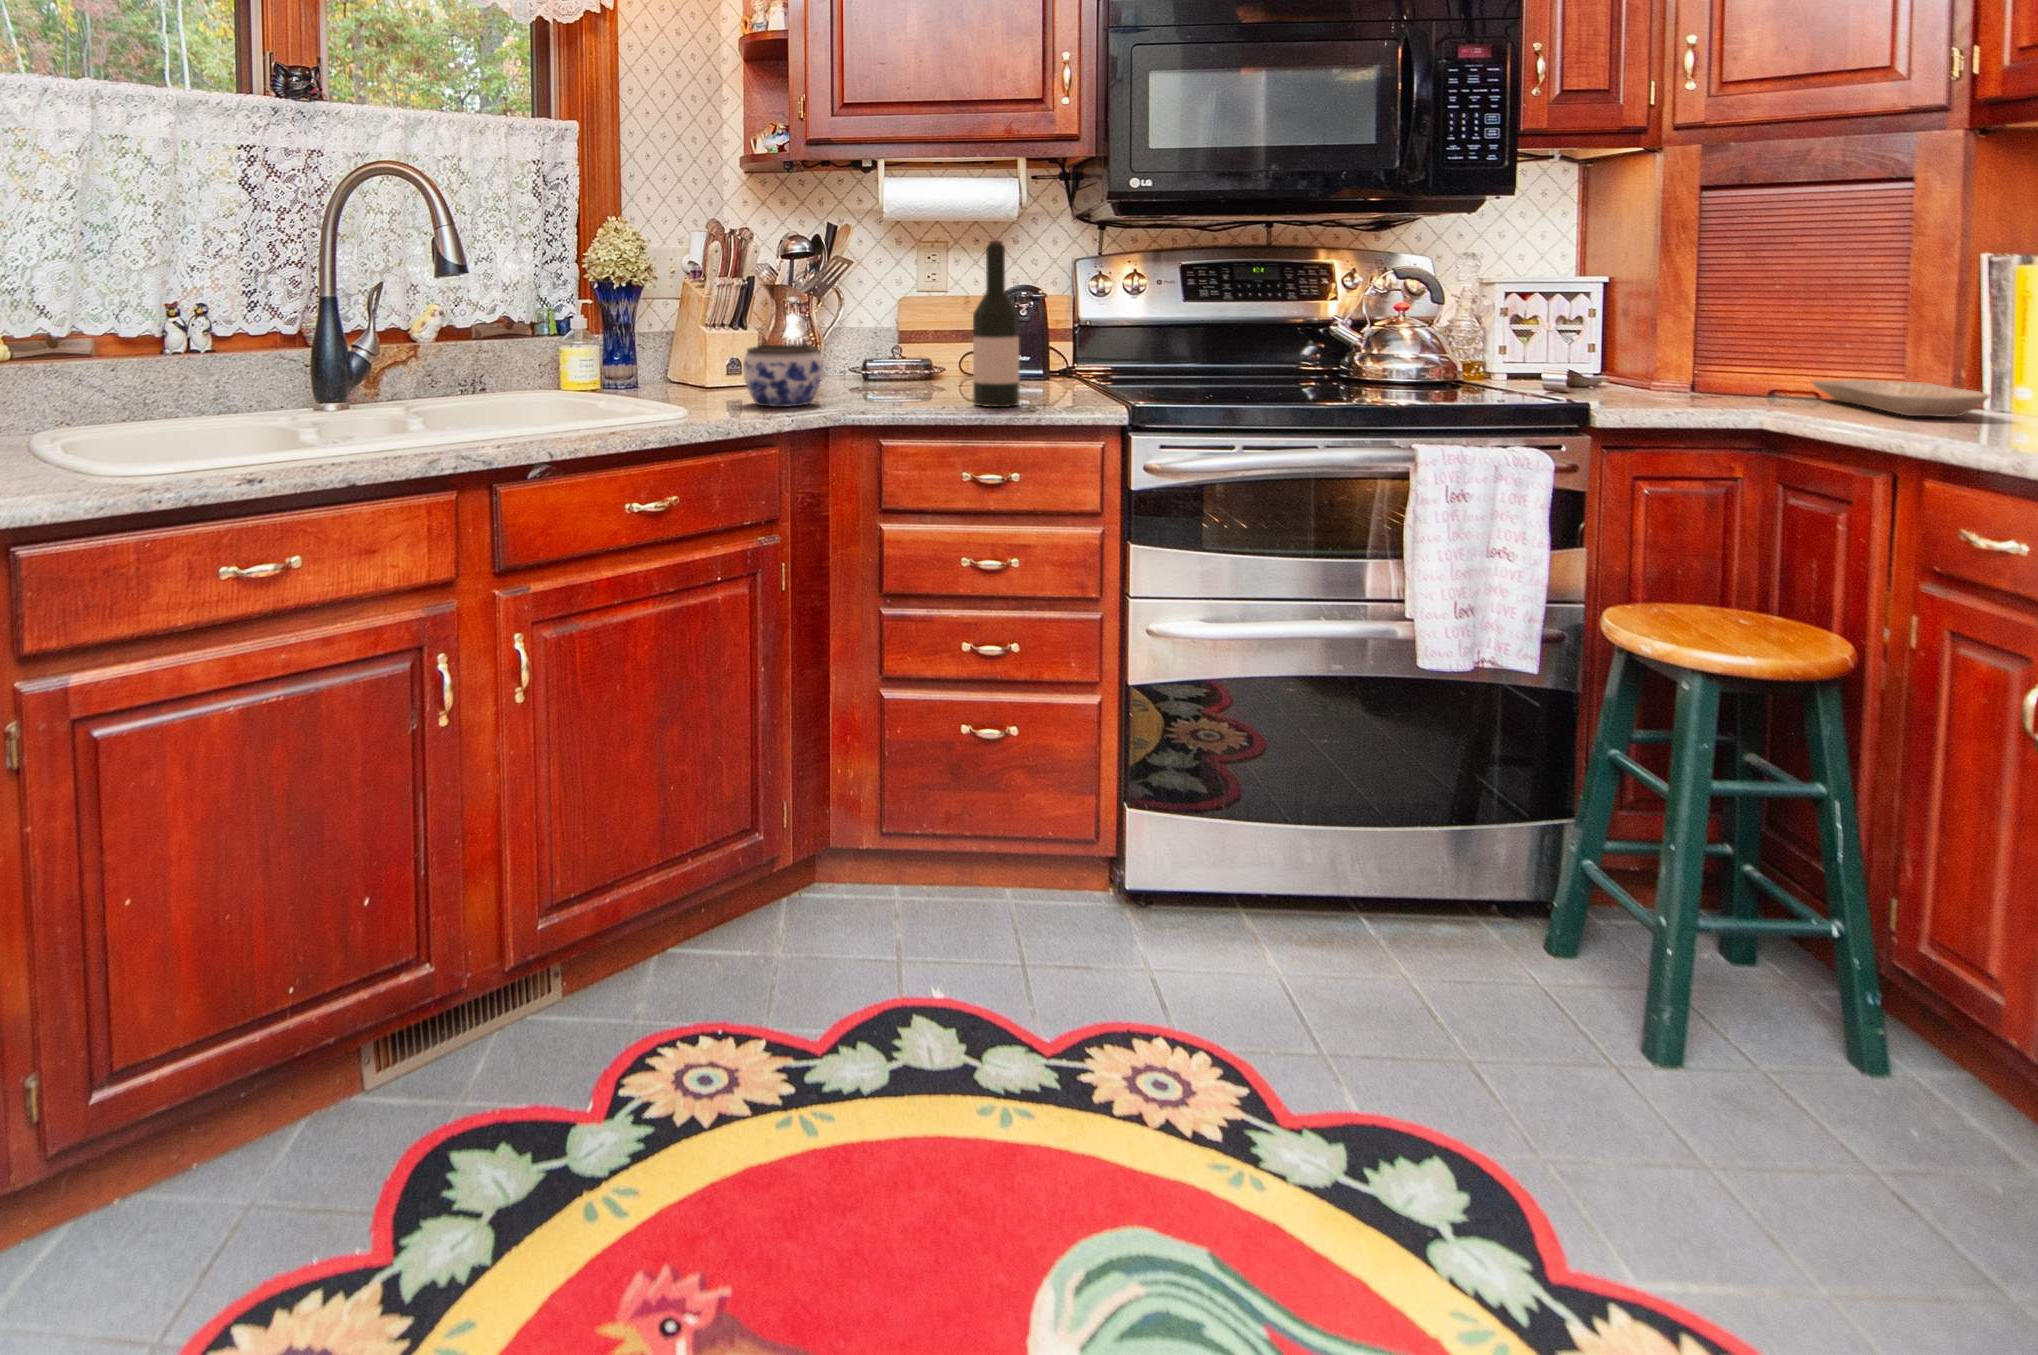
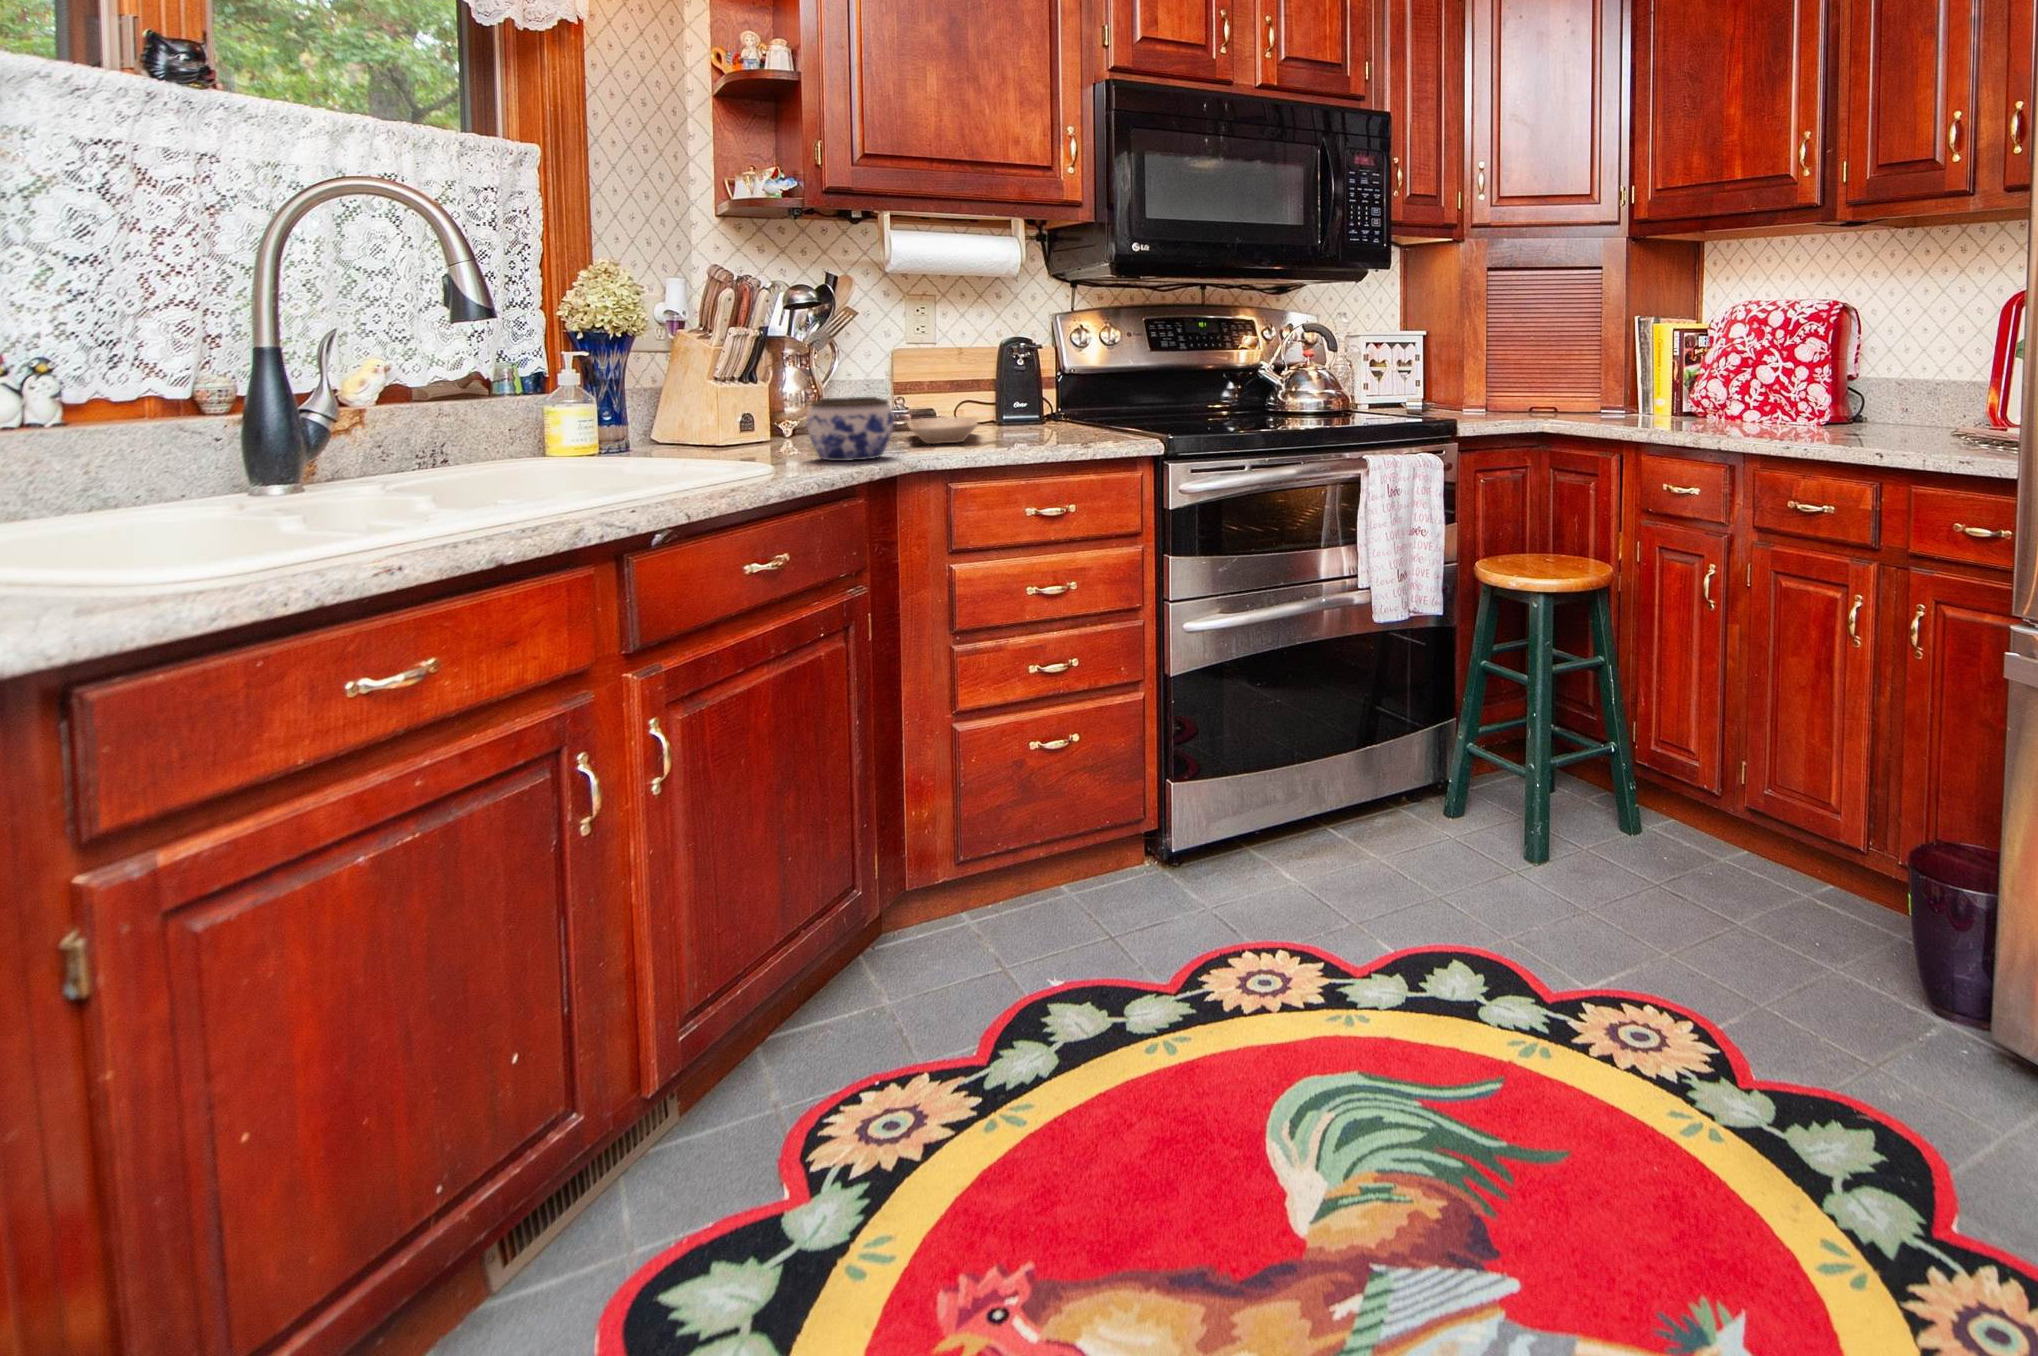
wine bottle: present [973,241,1020,407] -> none [1037,296,1078,449]
tray: present [1813,380,1989,417] -> present [907,417,978,444]

